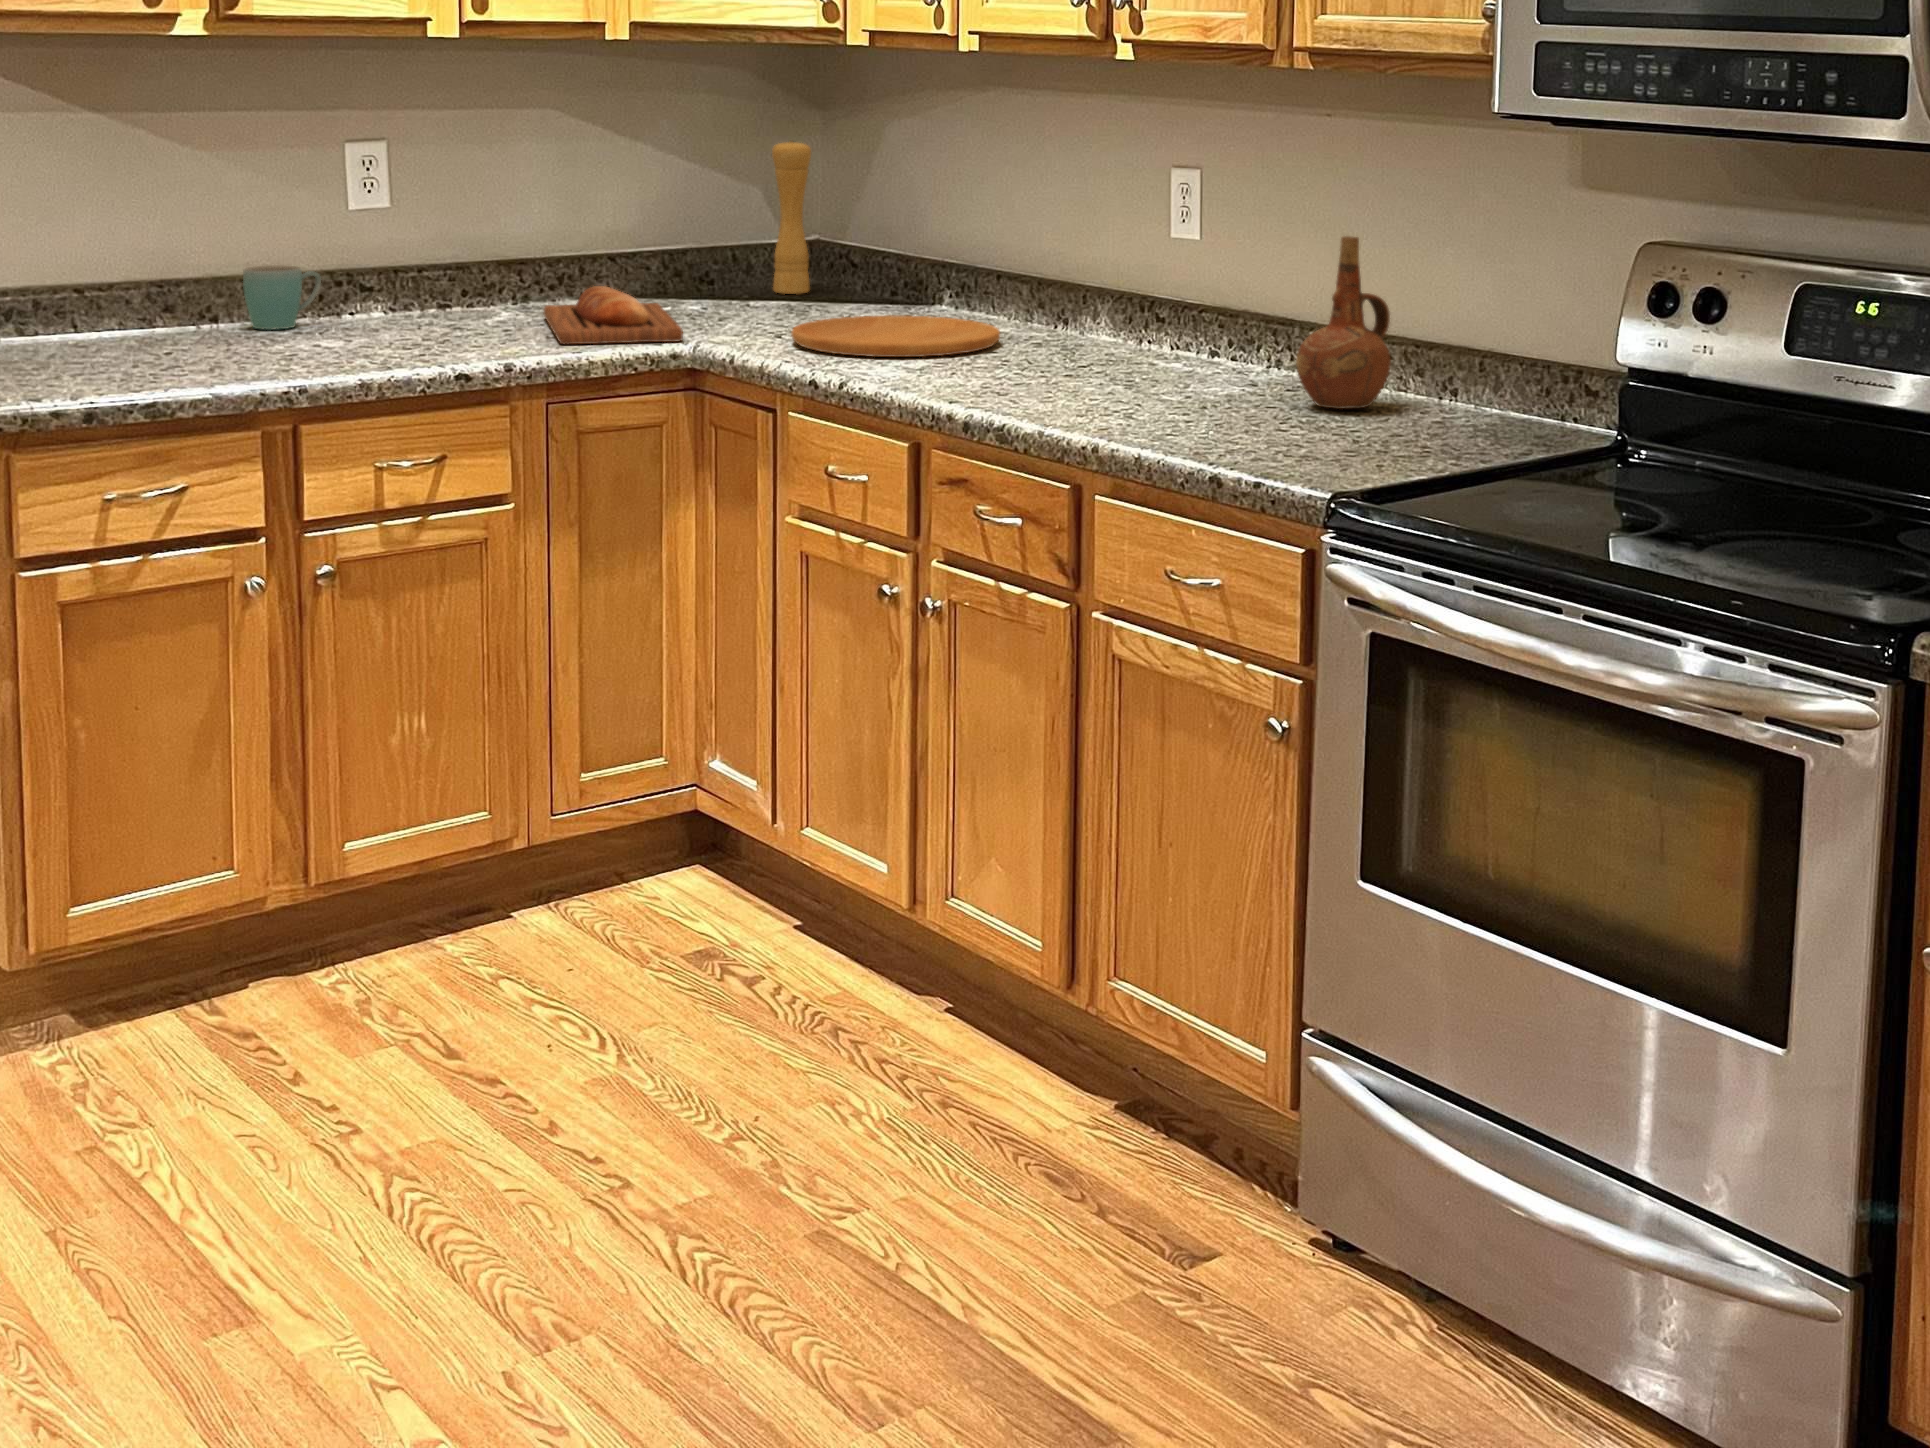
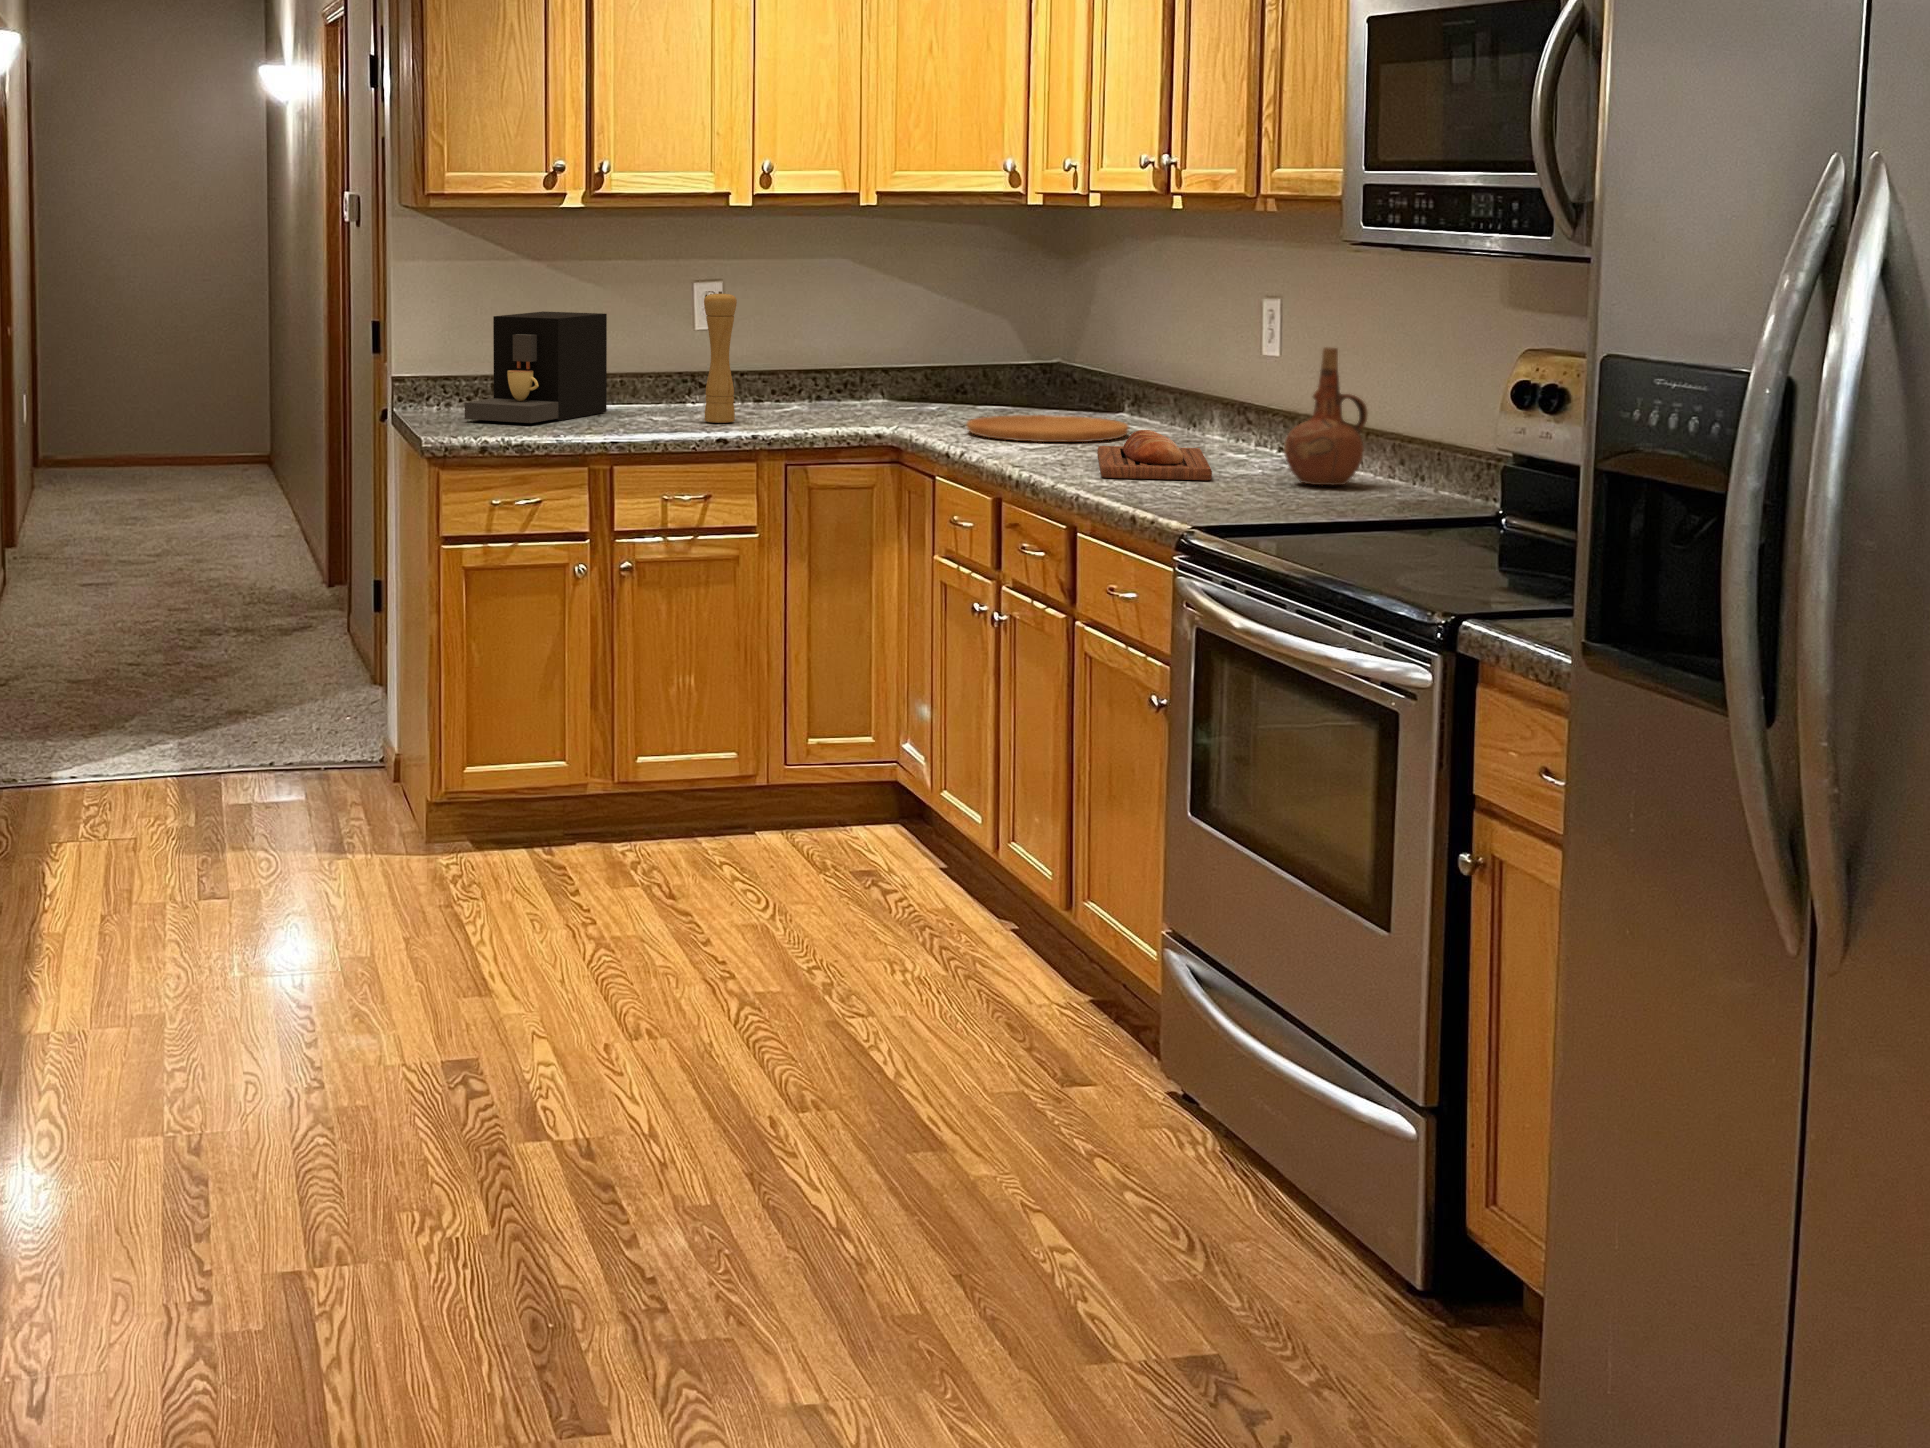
pepper mill: present [772,140,811,294] -> present [704,291,737,423]
coffee maker: none [21,191,236,367] -> present [465,311,607,423]
mug: present [243,265,321,330] -> none [619,366,670,409]
bread loaf: present [543,286,683,344] -> present [1097,430,1212,480]

